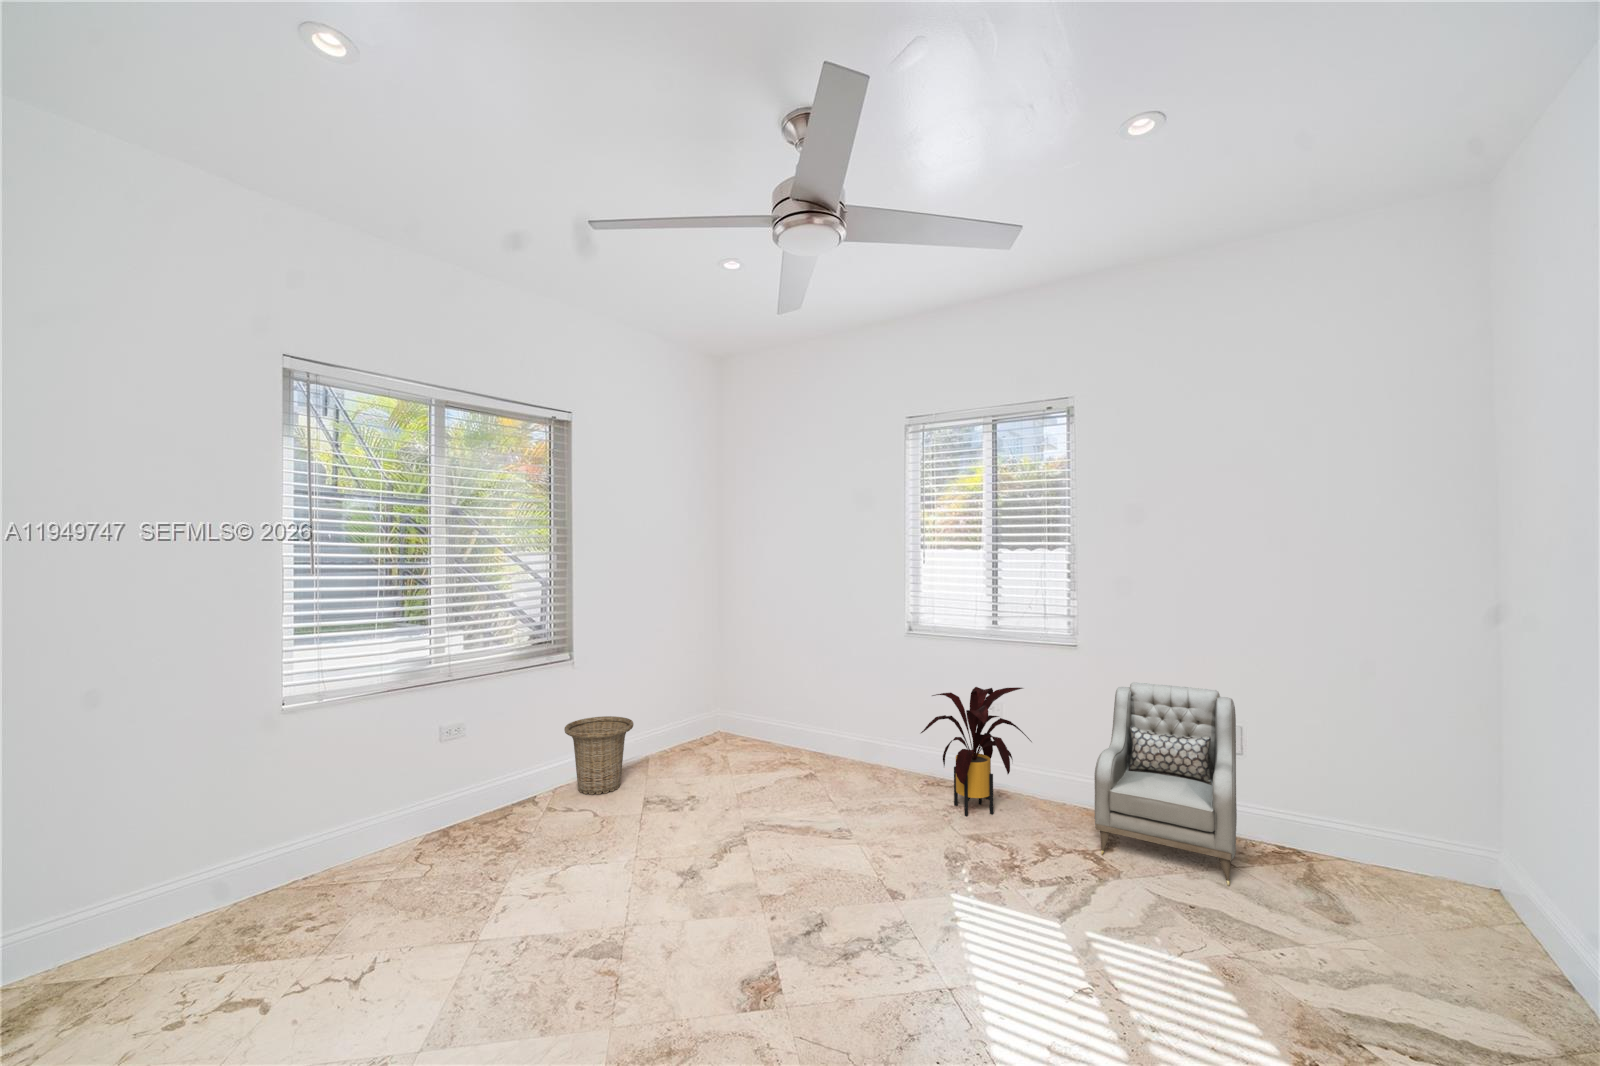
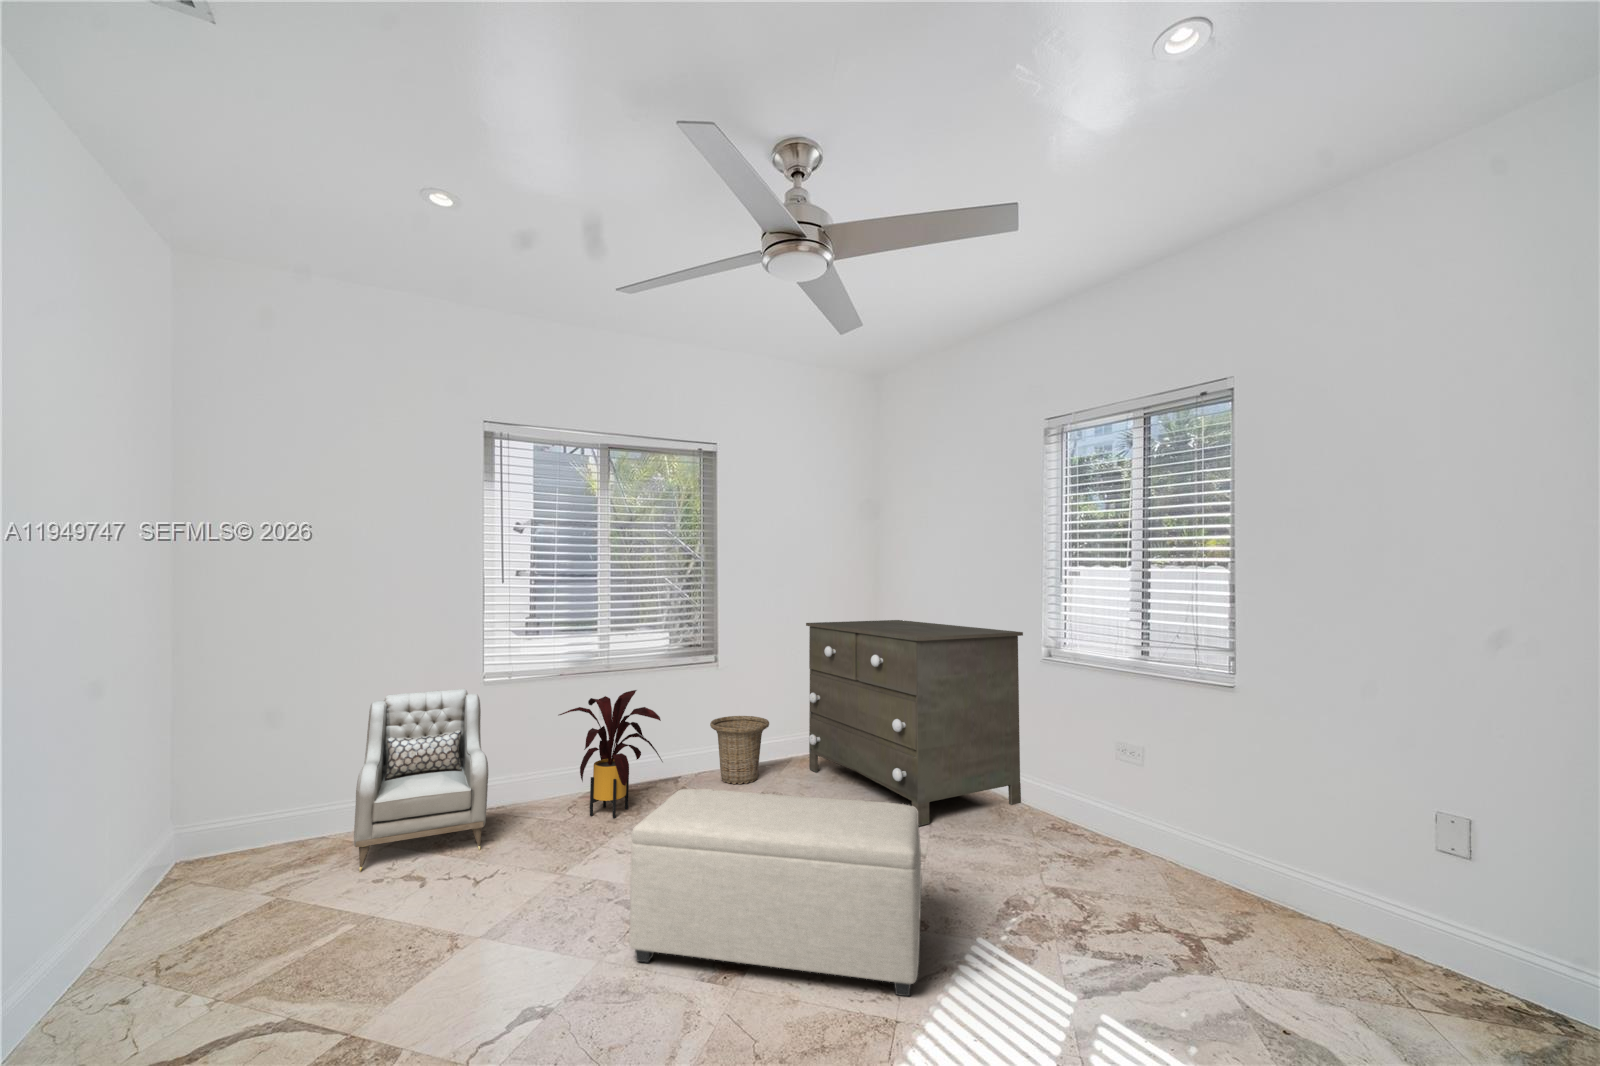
dresser: none [663,601,889,804] -> present [806,620,1023,826]
armchair: present [1094,682,1237,886] -> present [354,689,488,871]
house plant: present [921,687,1032,816] -> present [559,690,663,818]
ottoman: none [646,786,948,1012] -> present [629,789,921,996]

